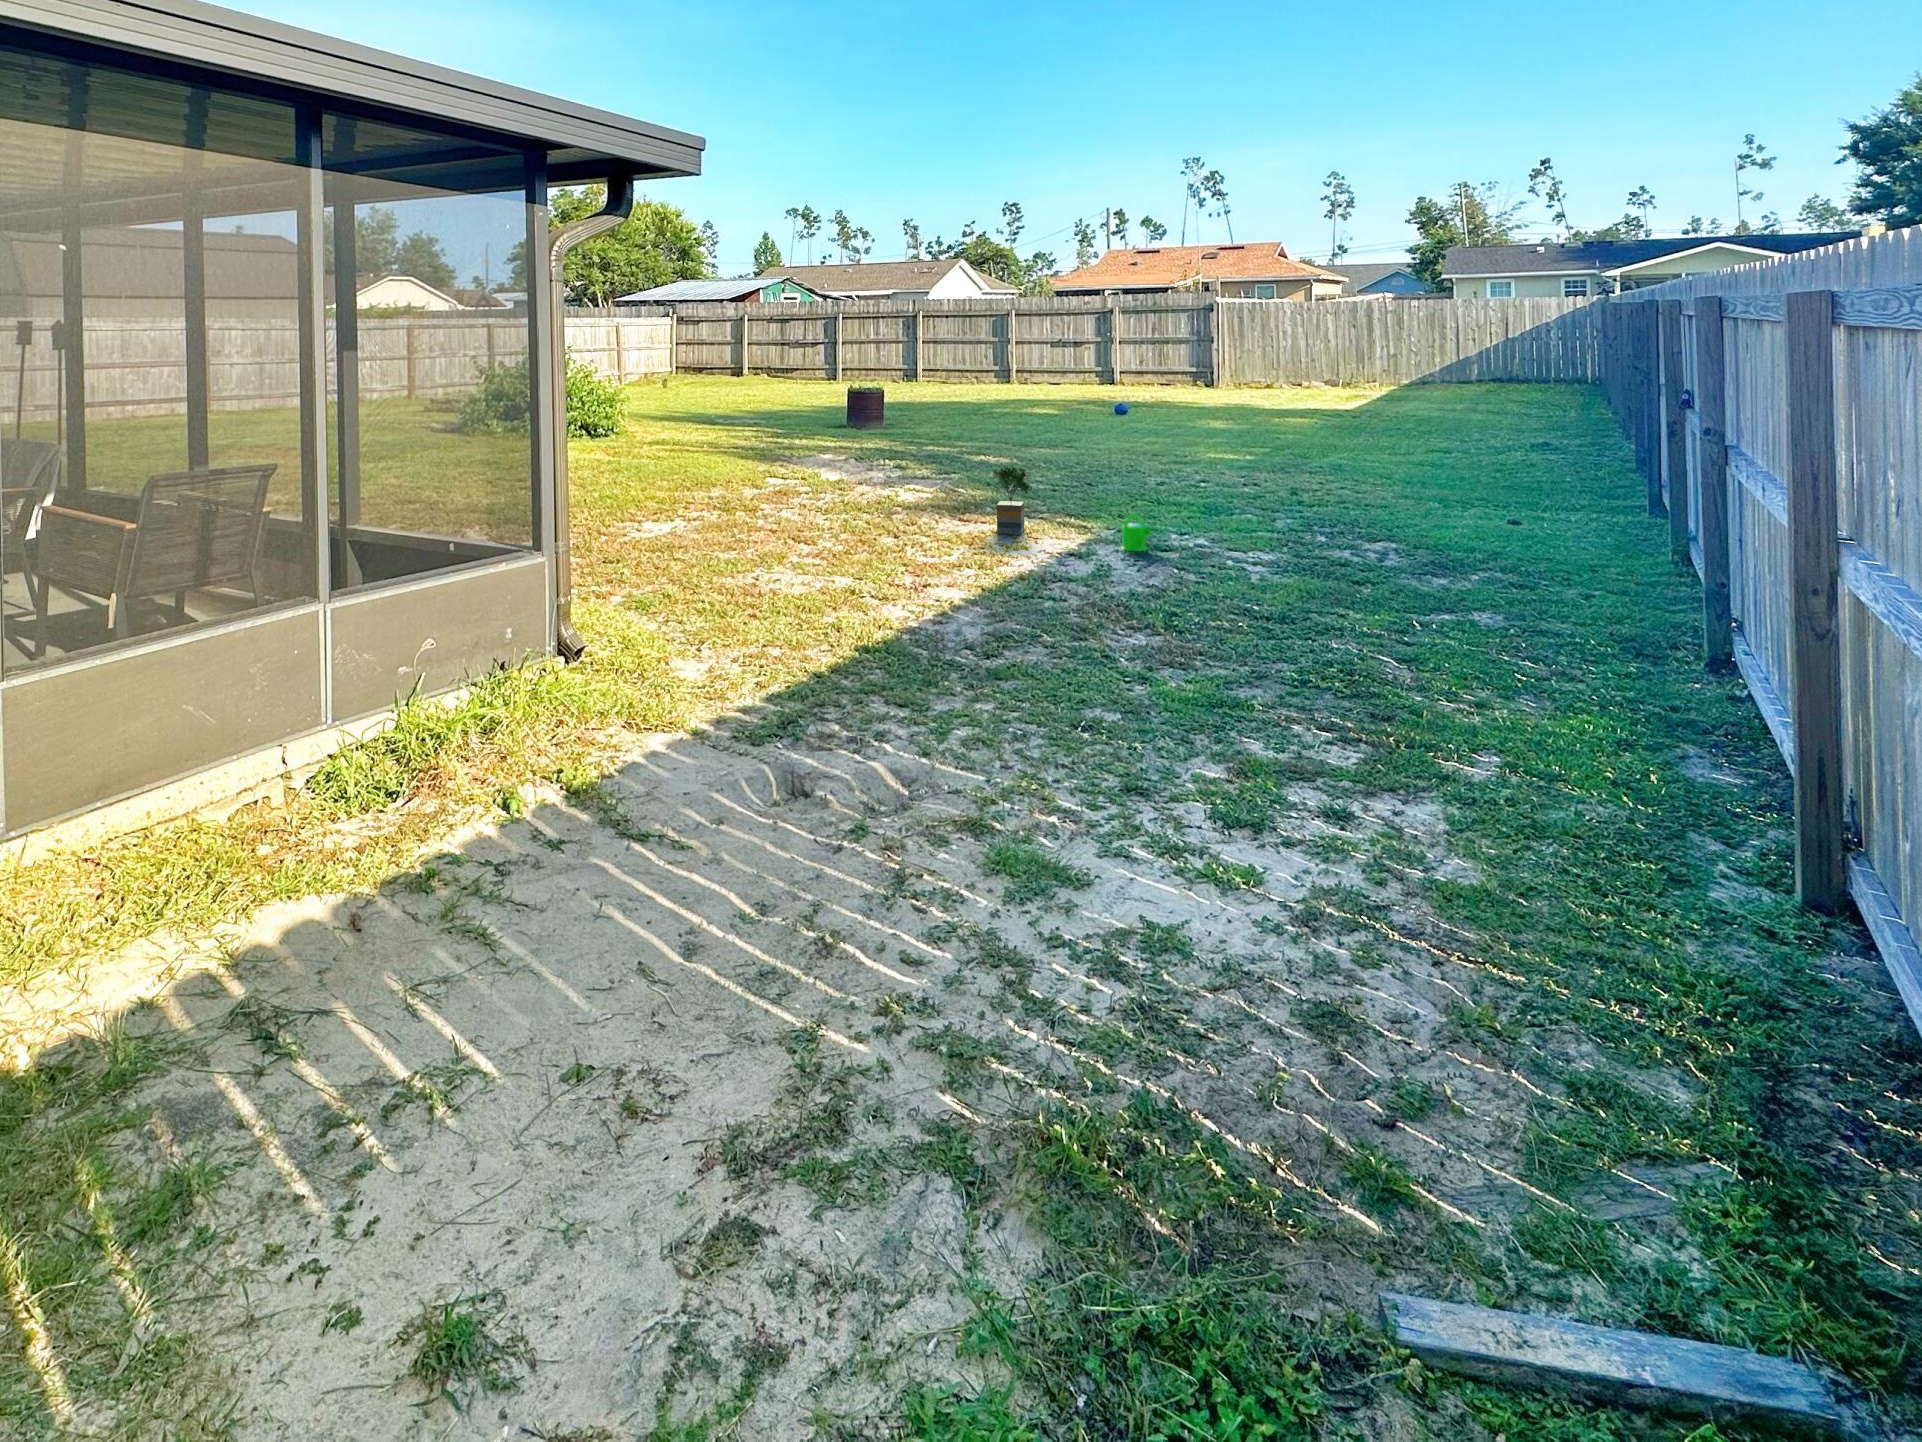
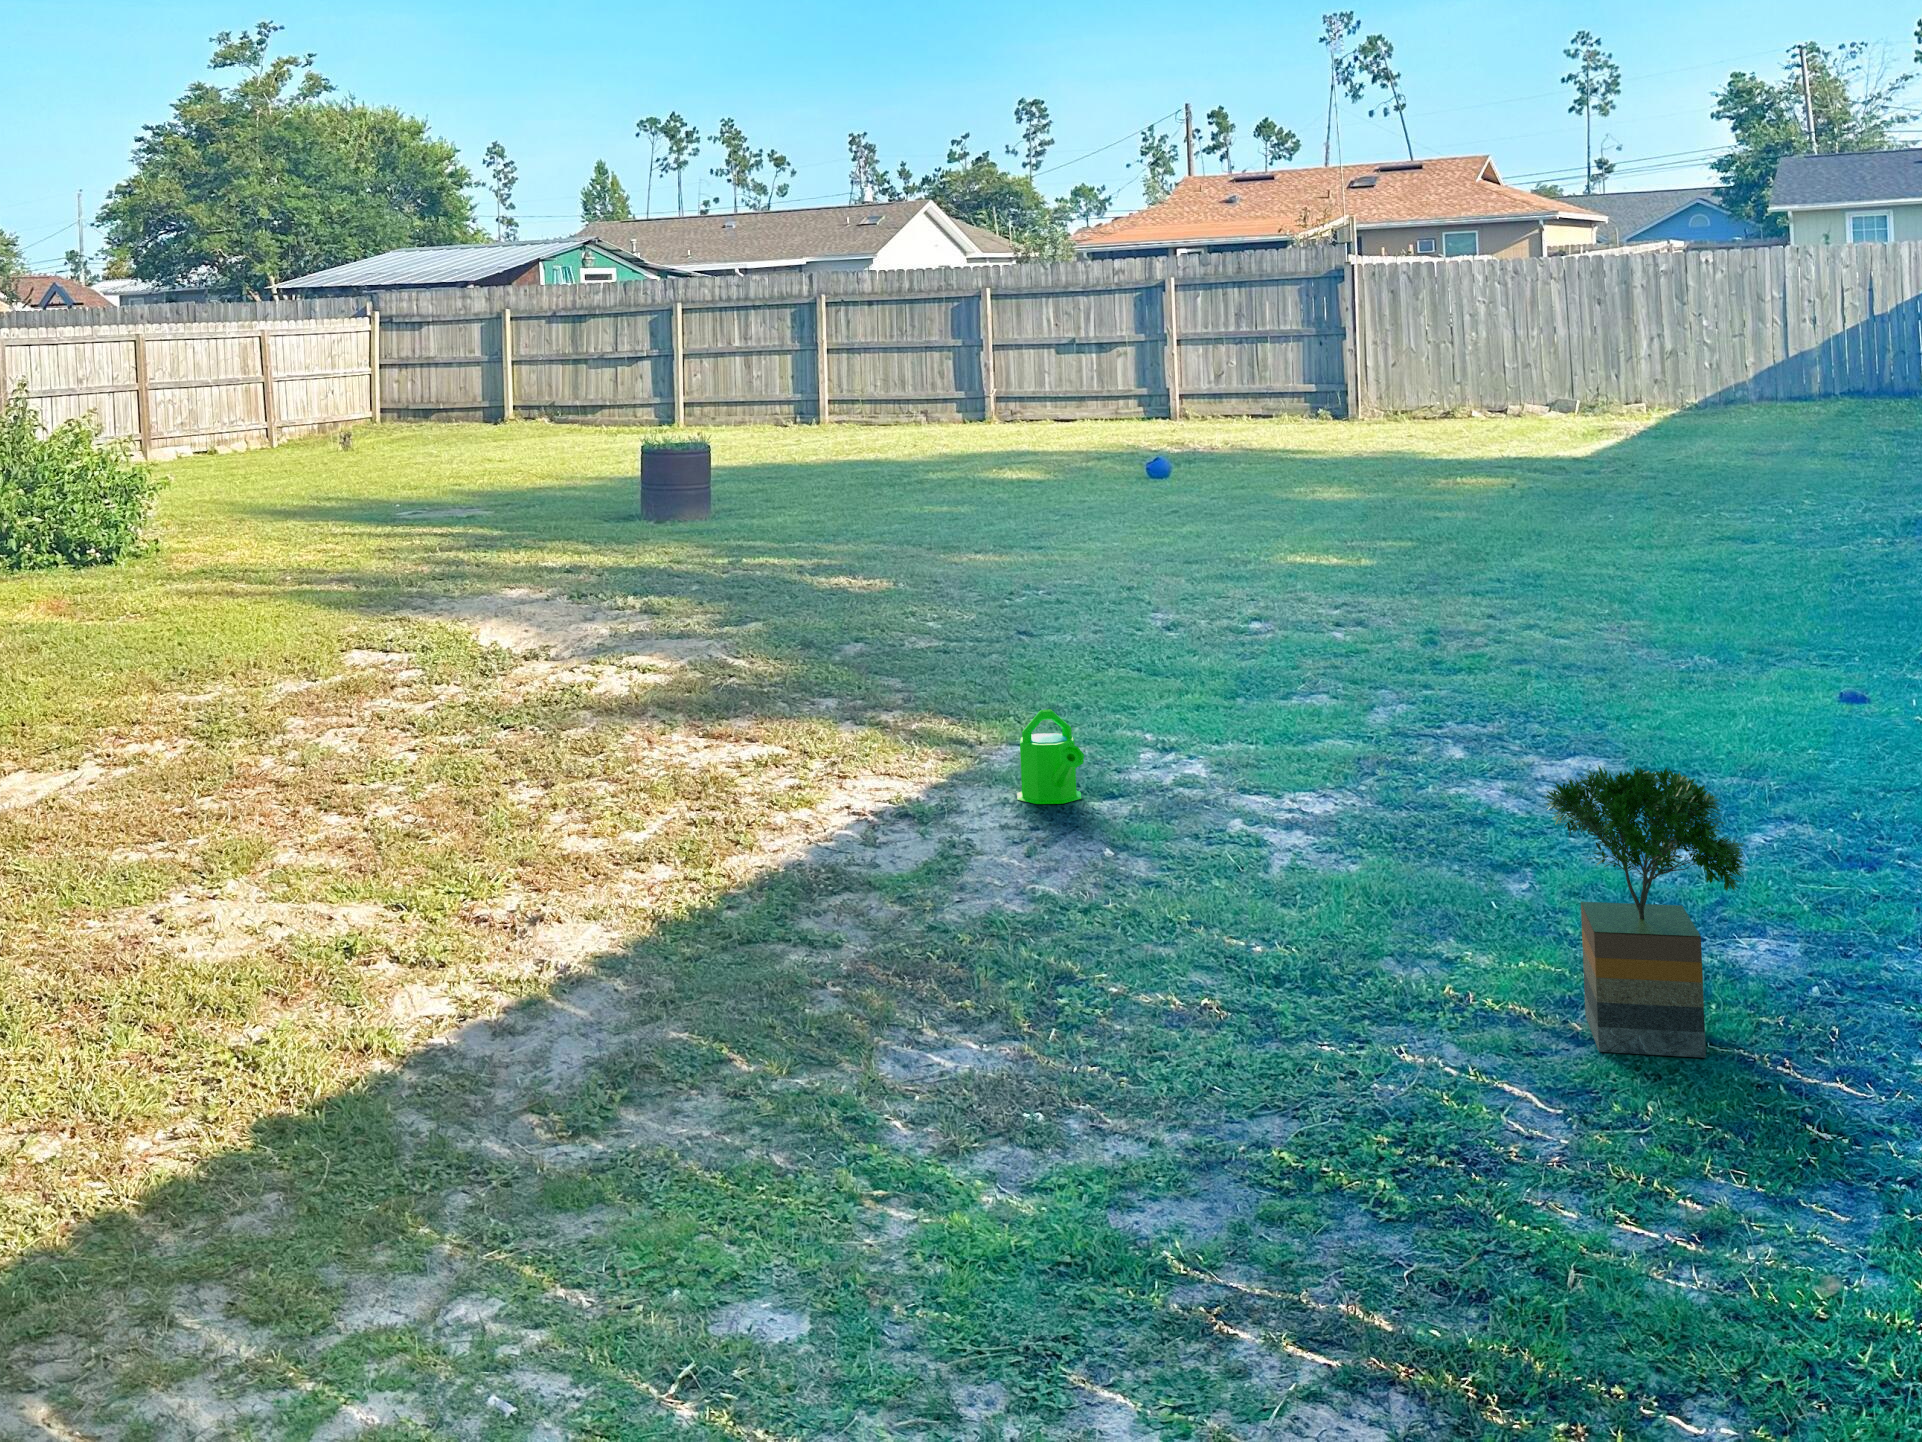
potted tree: present [991,467,1033,535] -> present [1544,765,1745,1058]

